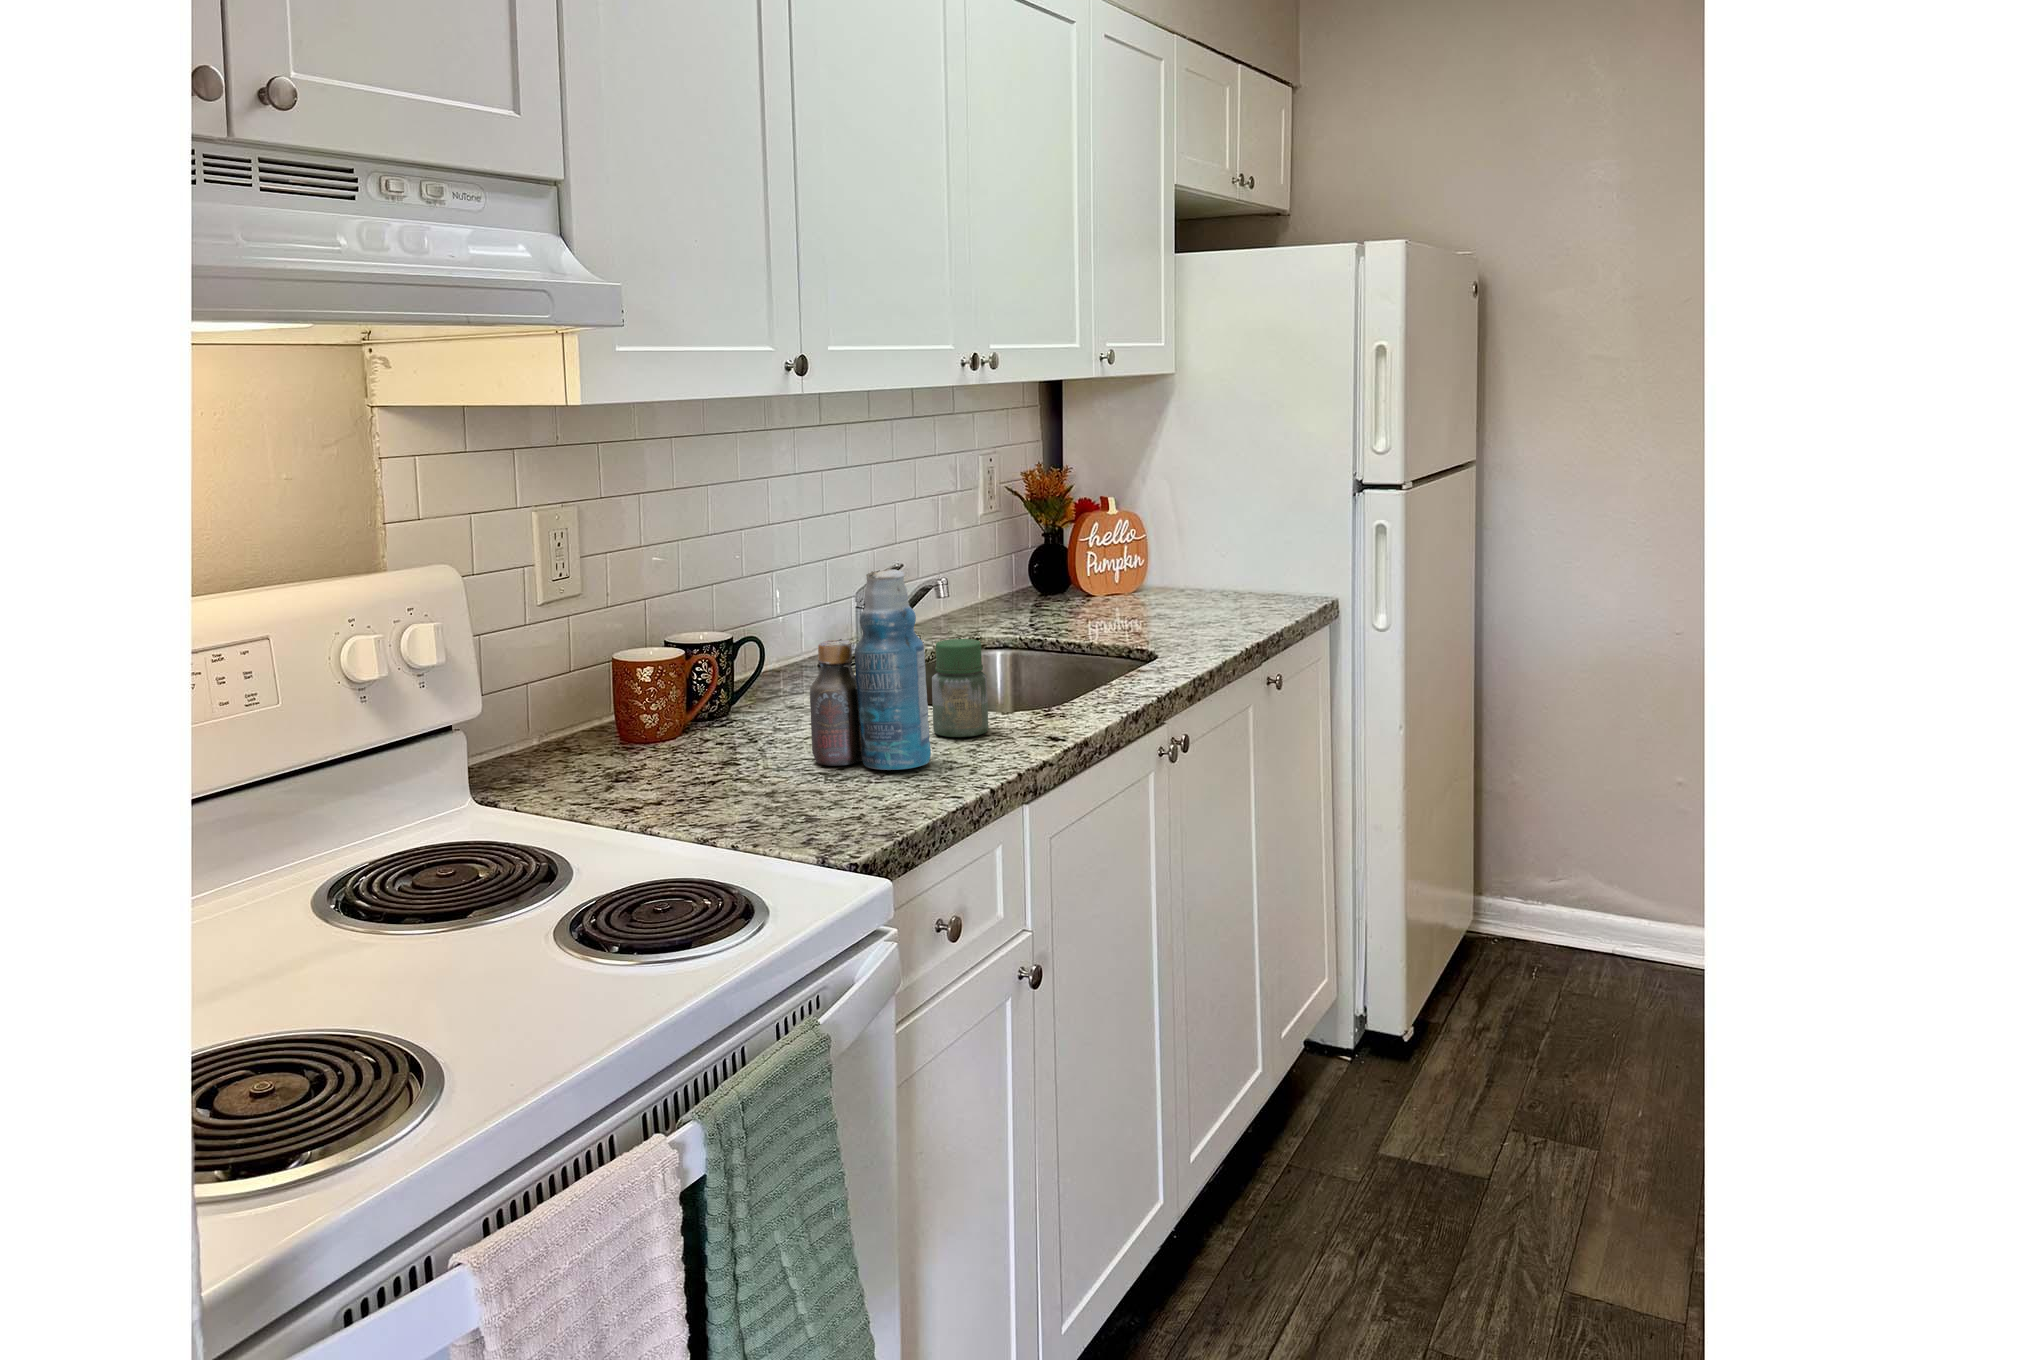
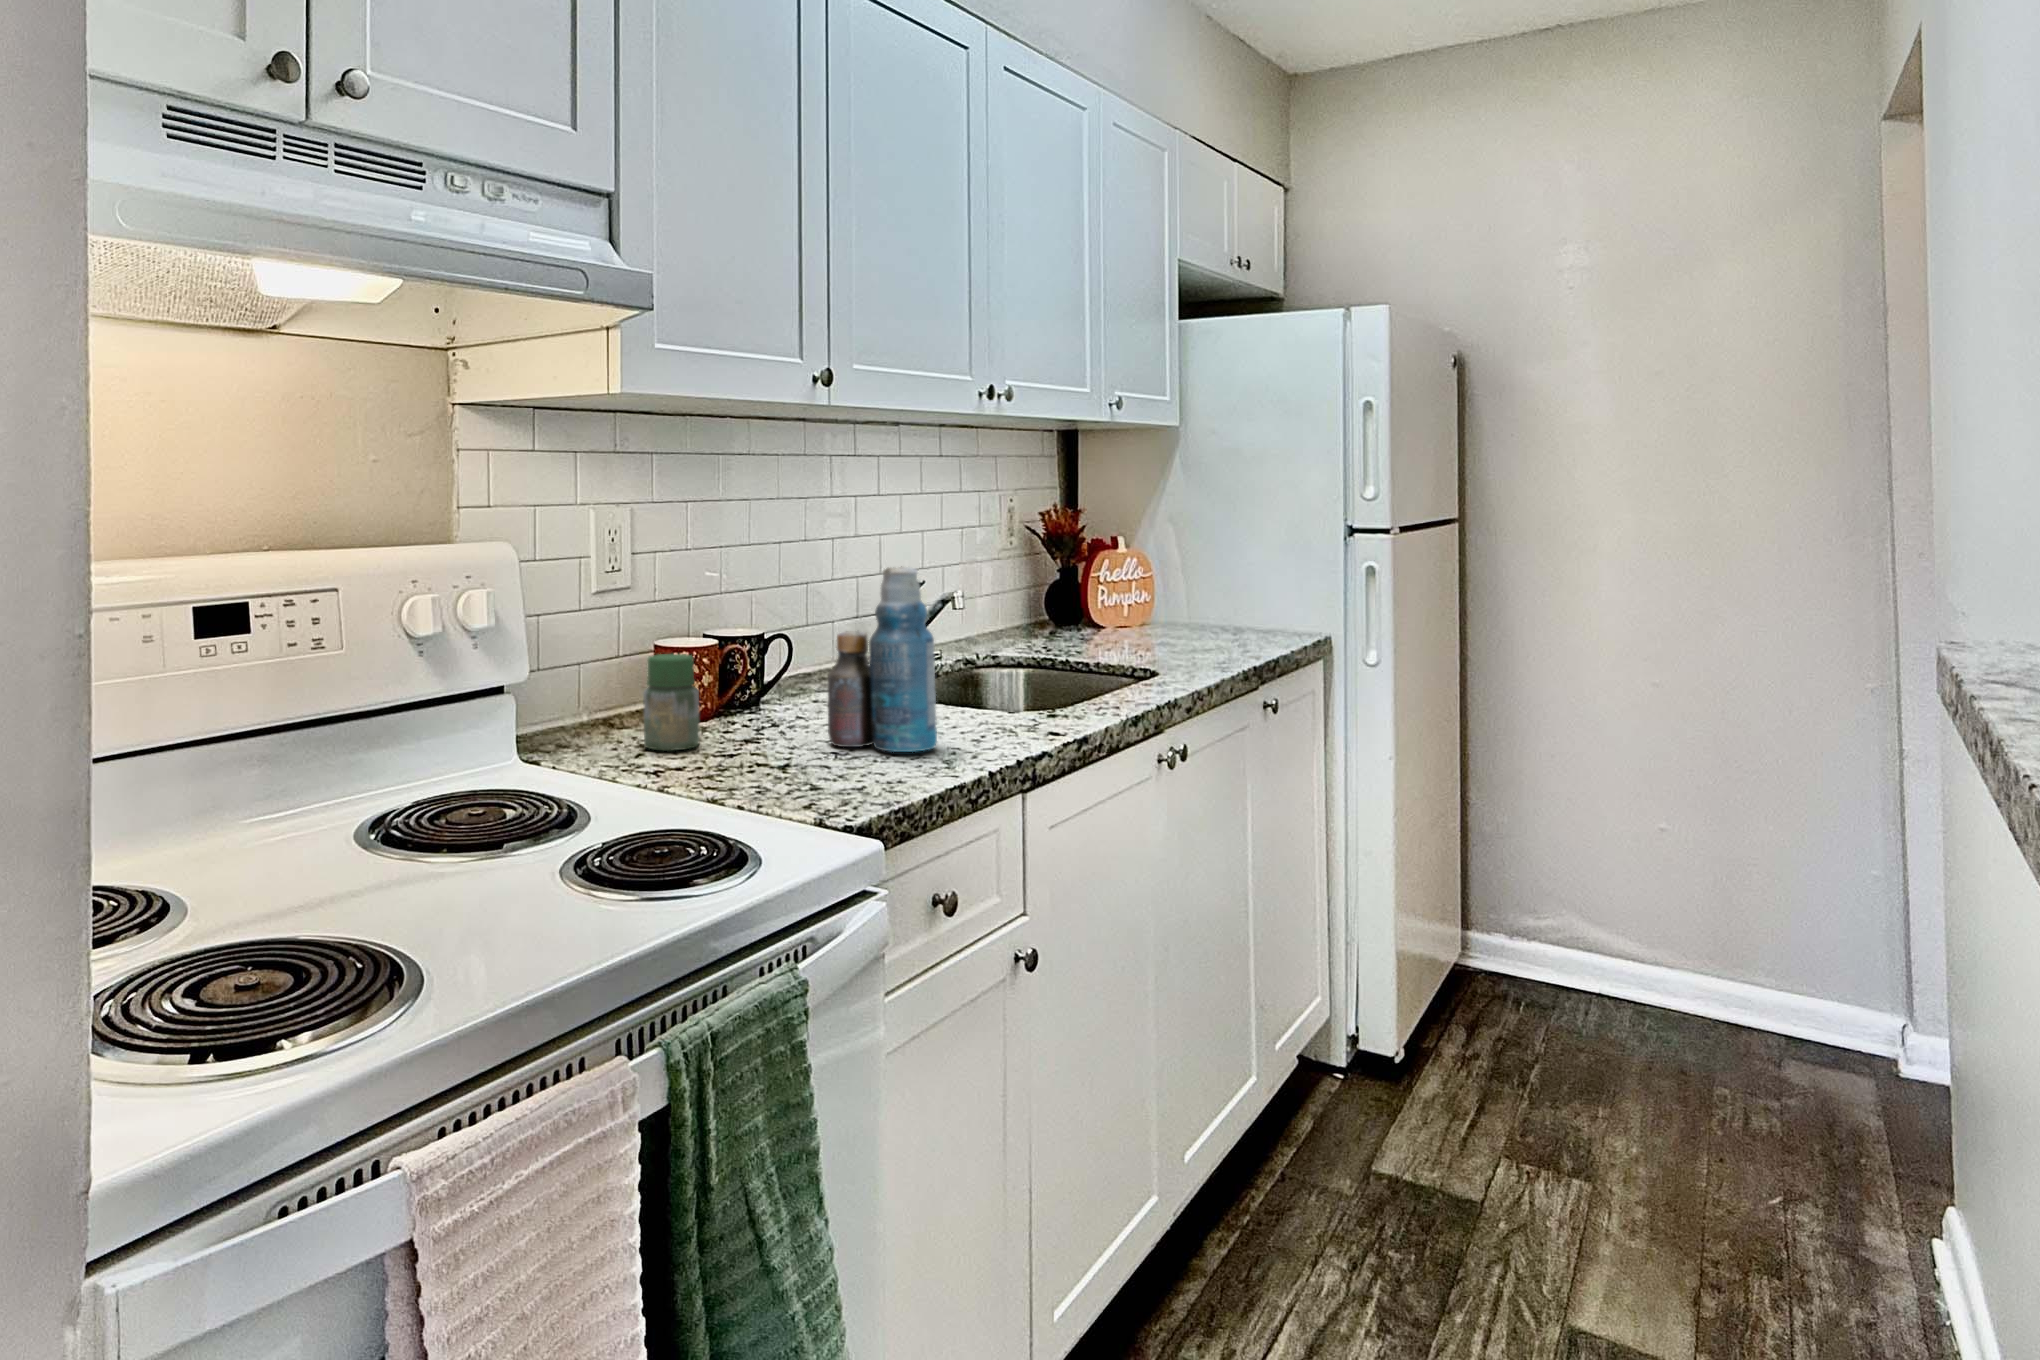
jar: present [932,639,988,737] -> present [643,654,700,751]

